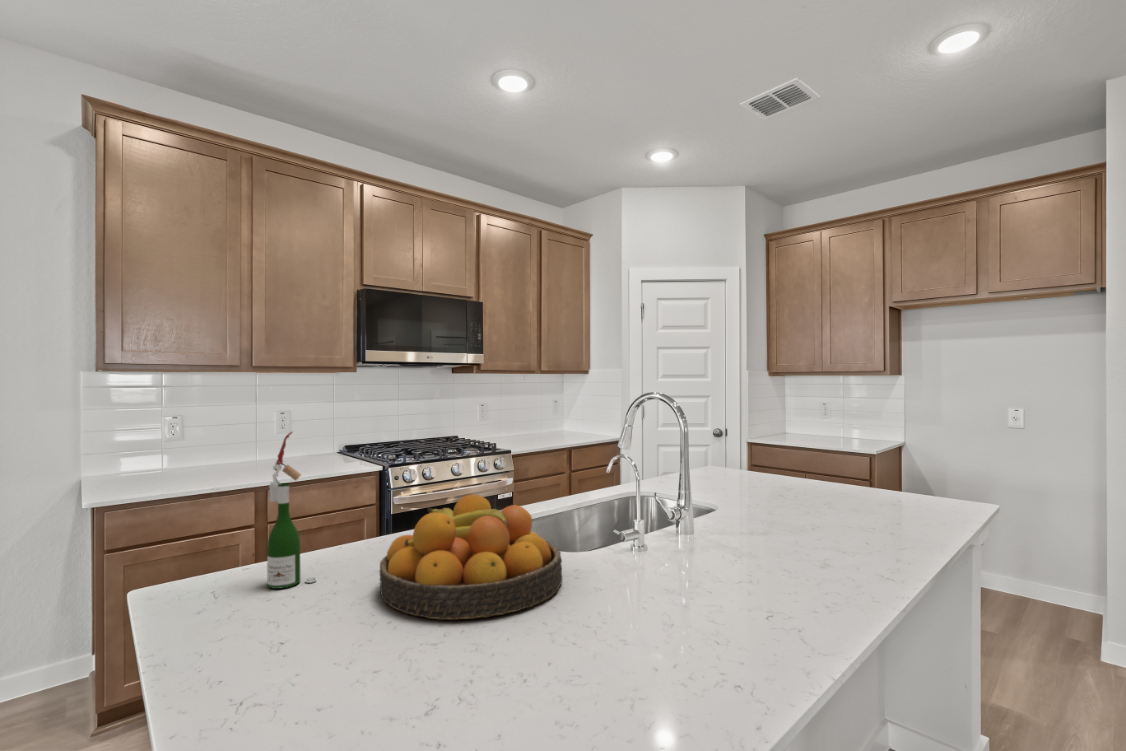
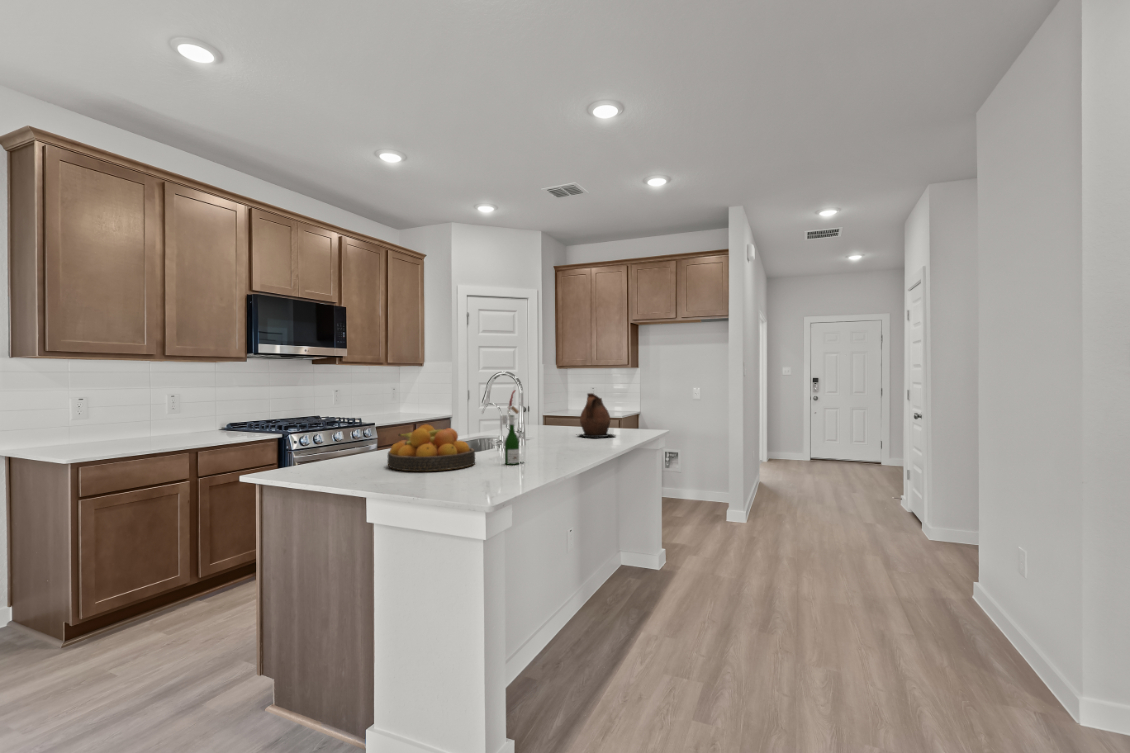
ceramic pitcher: none [799,422,884,508] -> present [580,393,615,437]
wine bottle: present [267,432,316,589] -> present [502,390,523,465]

